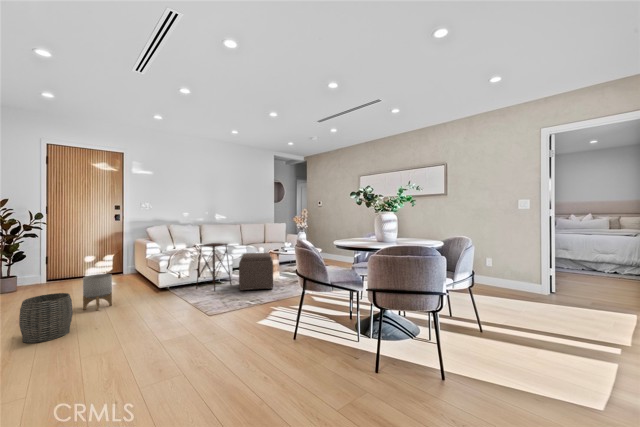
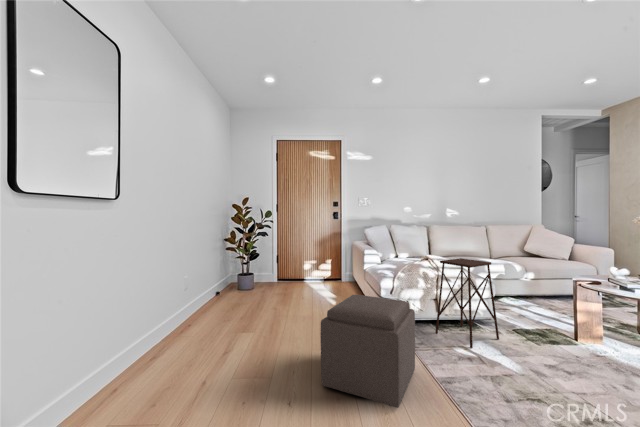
ottoman: present [239,253,273,291] -> present [321,295,415,408]
planter: present [83,274,112,311] -> none [291,292,323,345]
woven basket: present [19,293,73,343] -> none [212,321,269,400]

